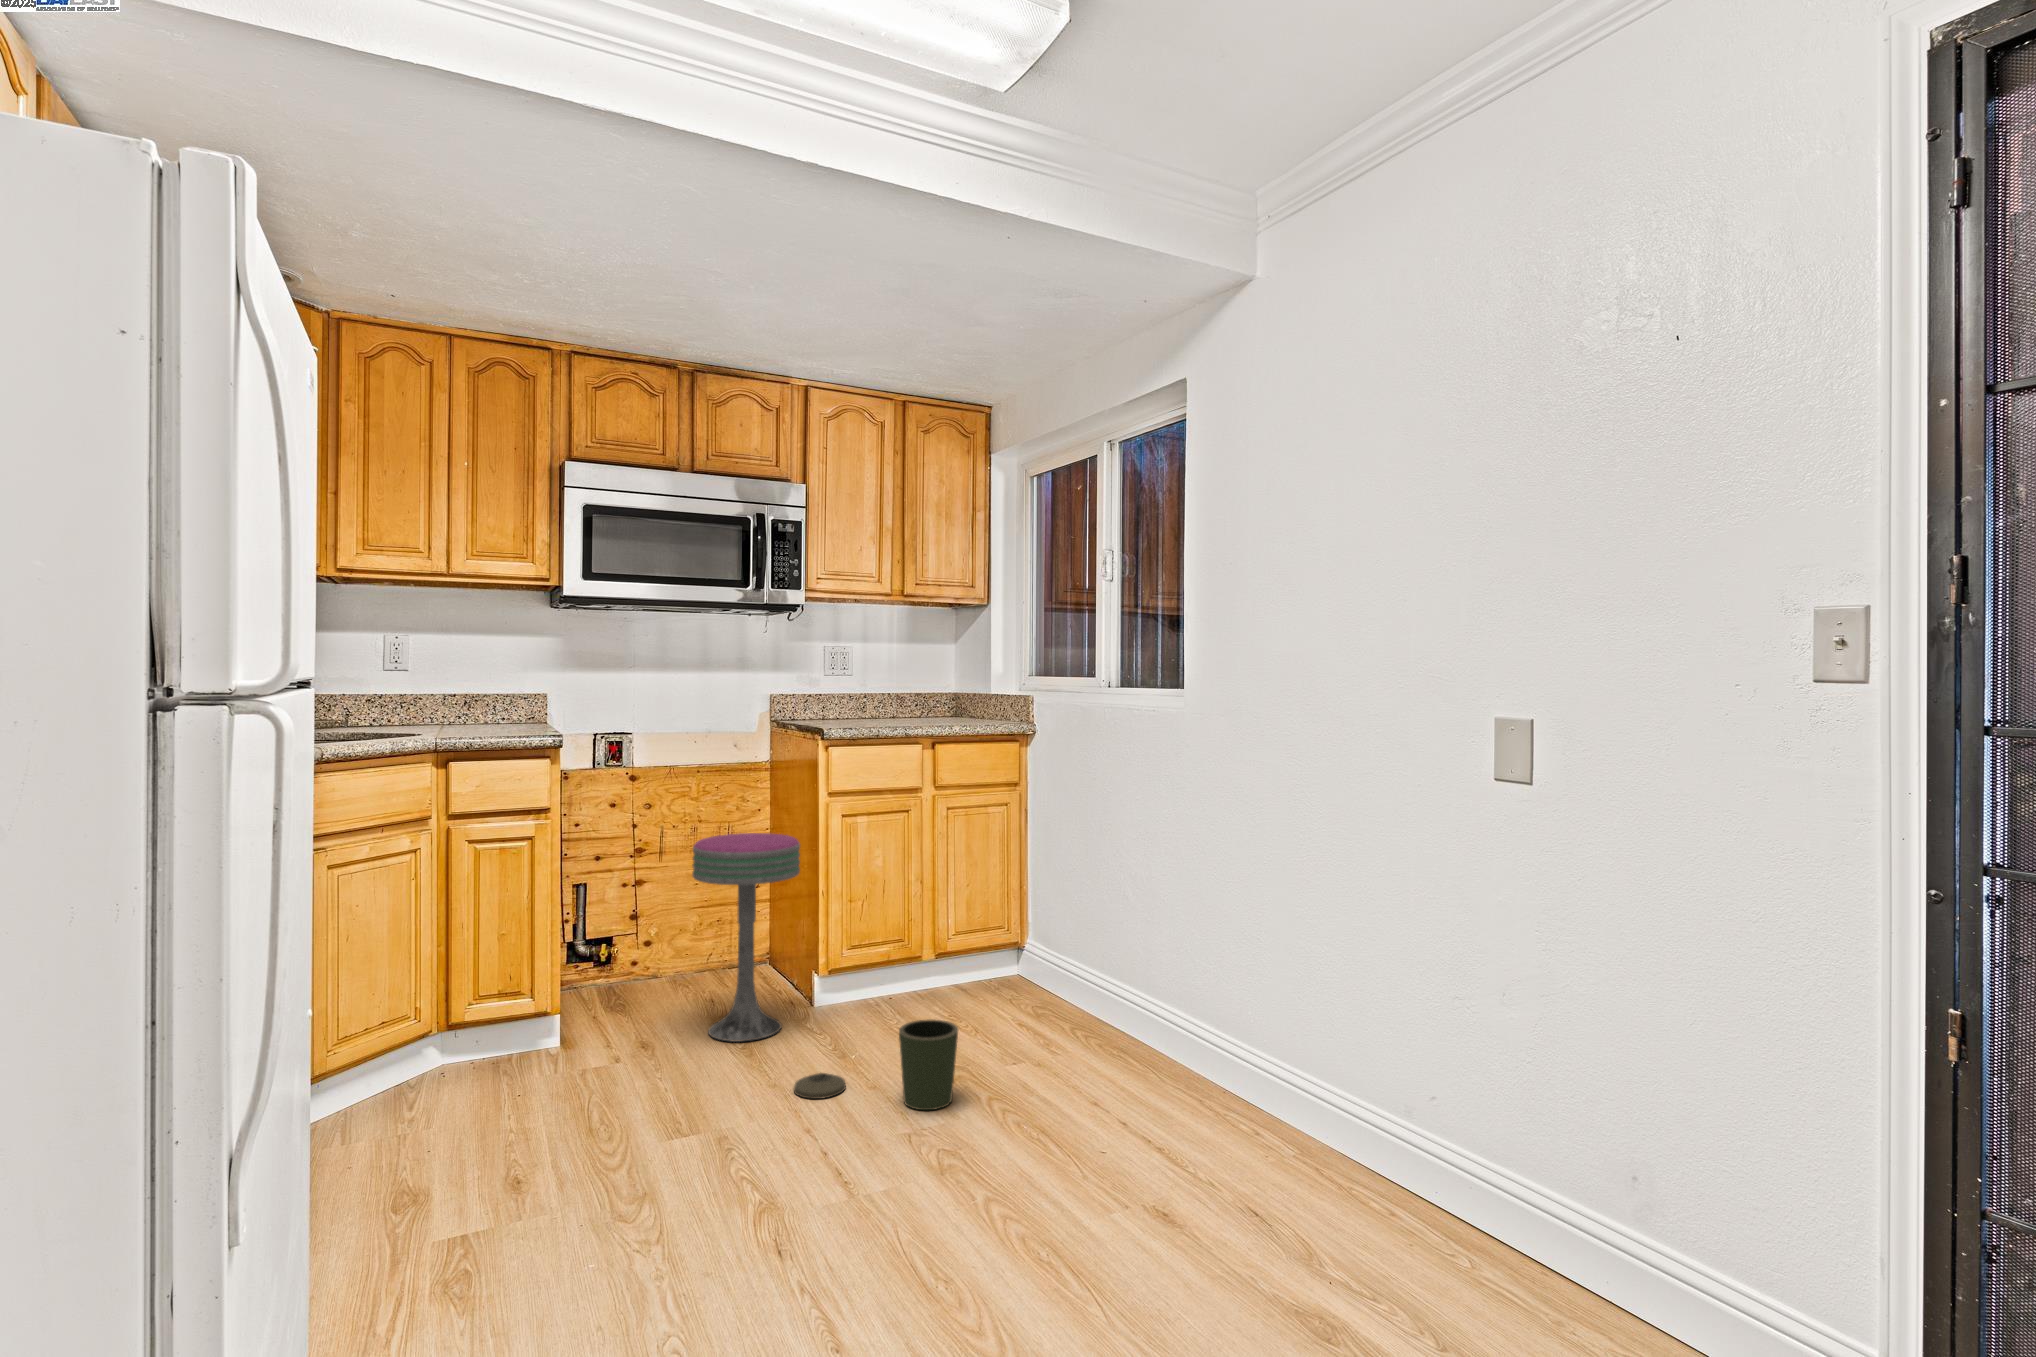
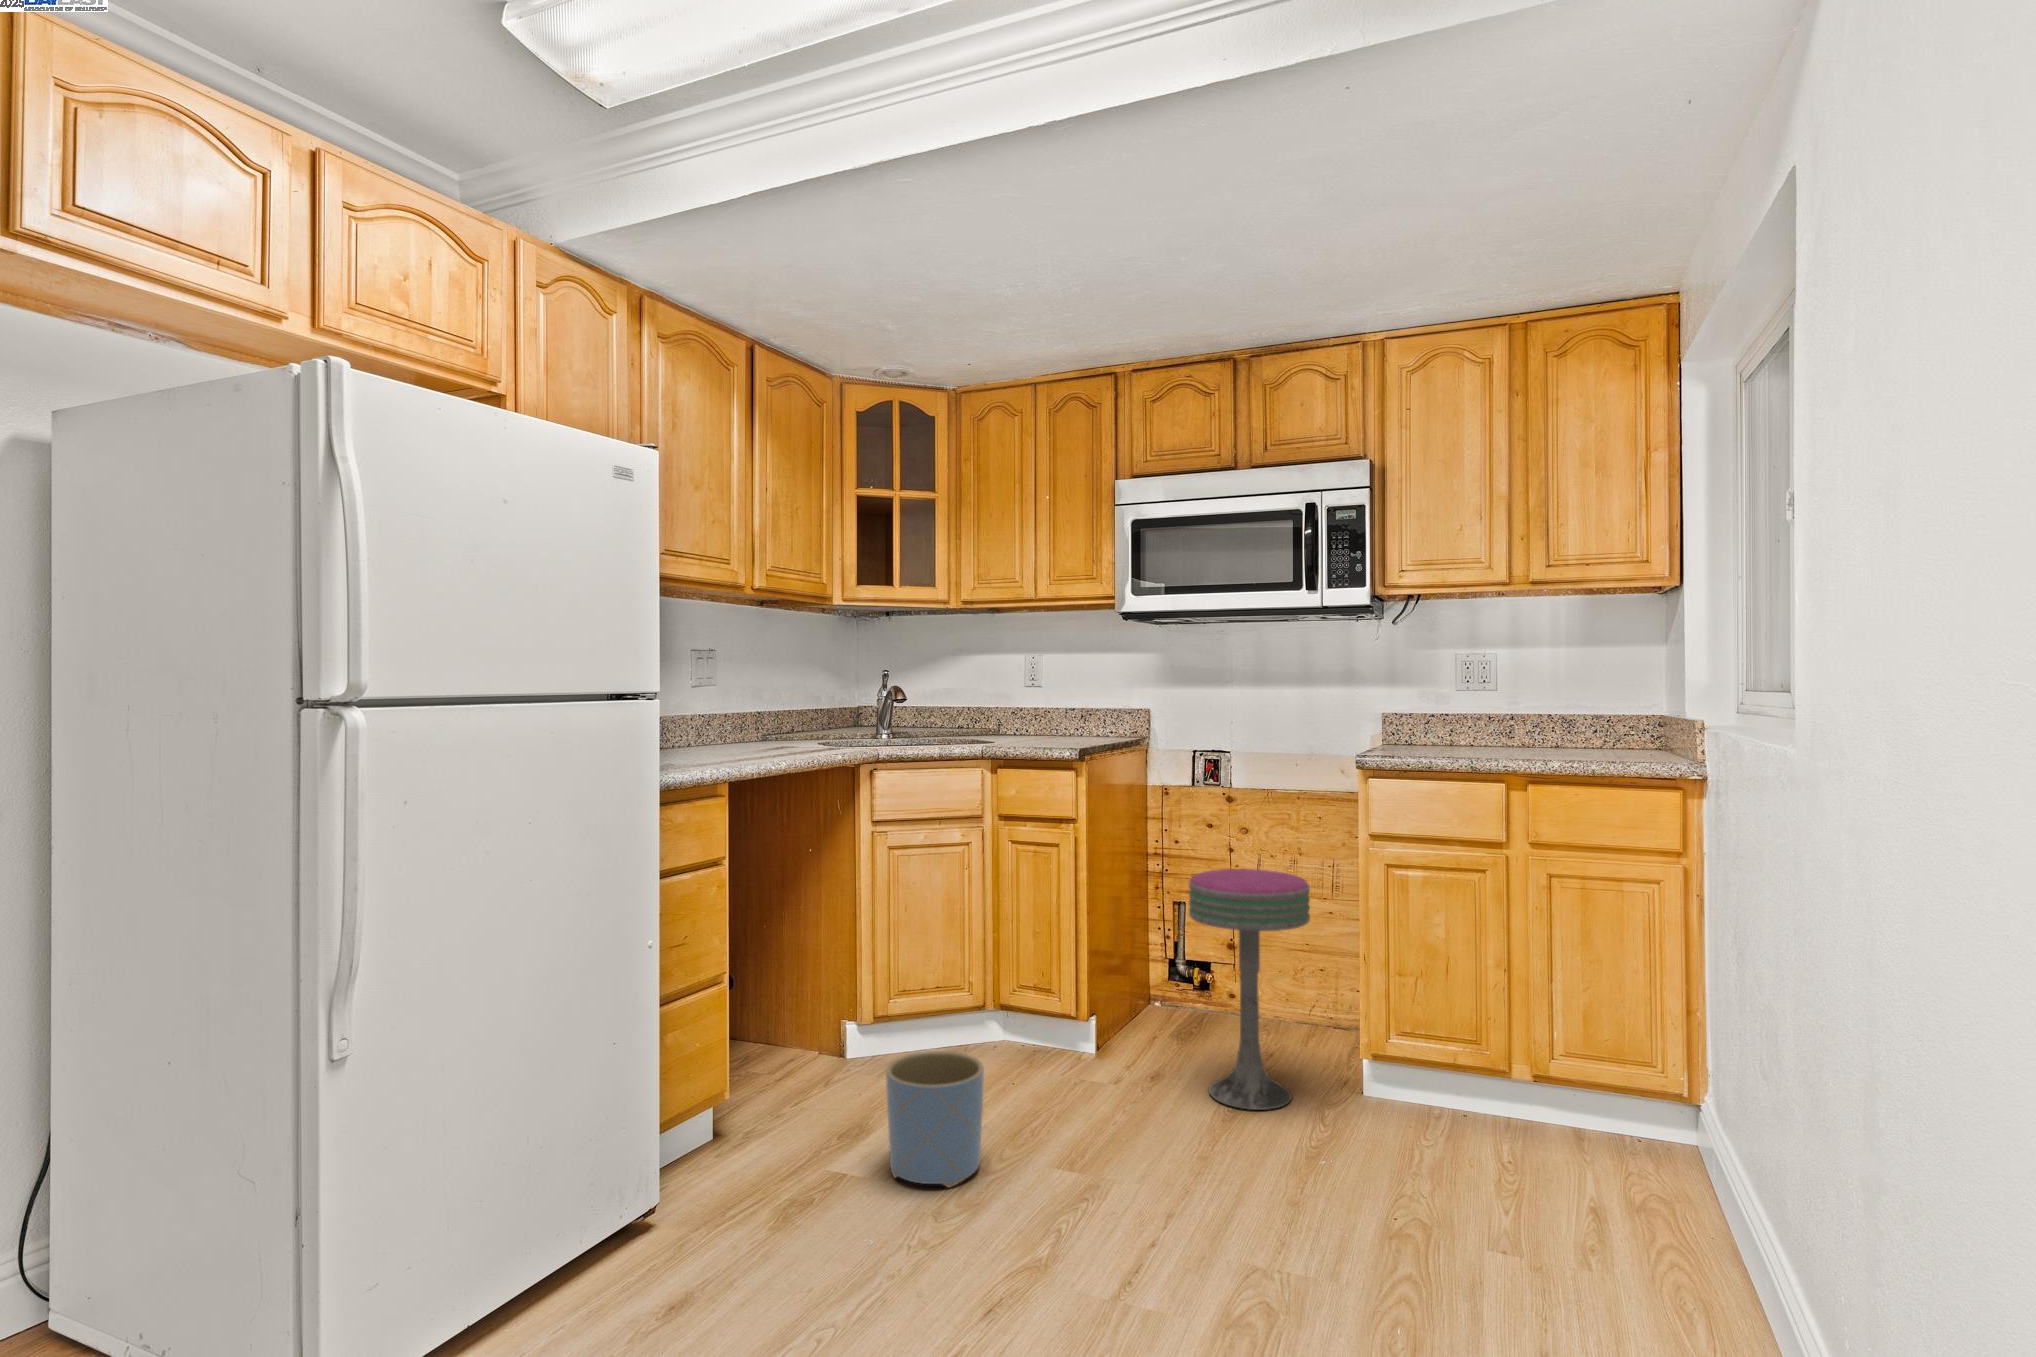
trash can: present [794,1019,958,1110] -> none [1198,1143,1359,1272]
planter: none [507,1051,620,1199] -> present [886,1051,984,1187]

